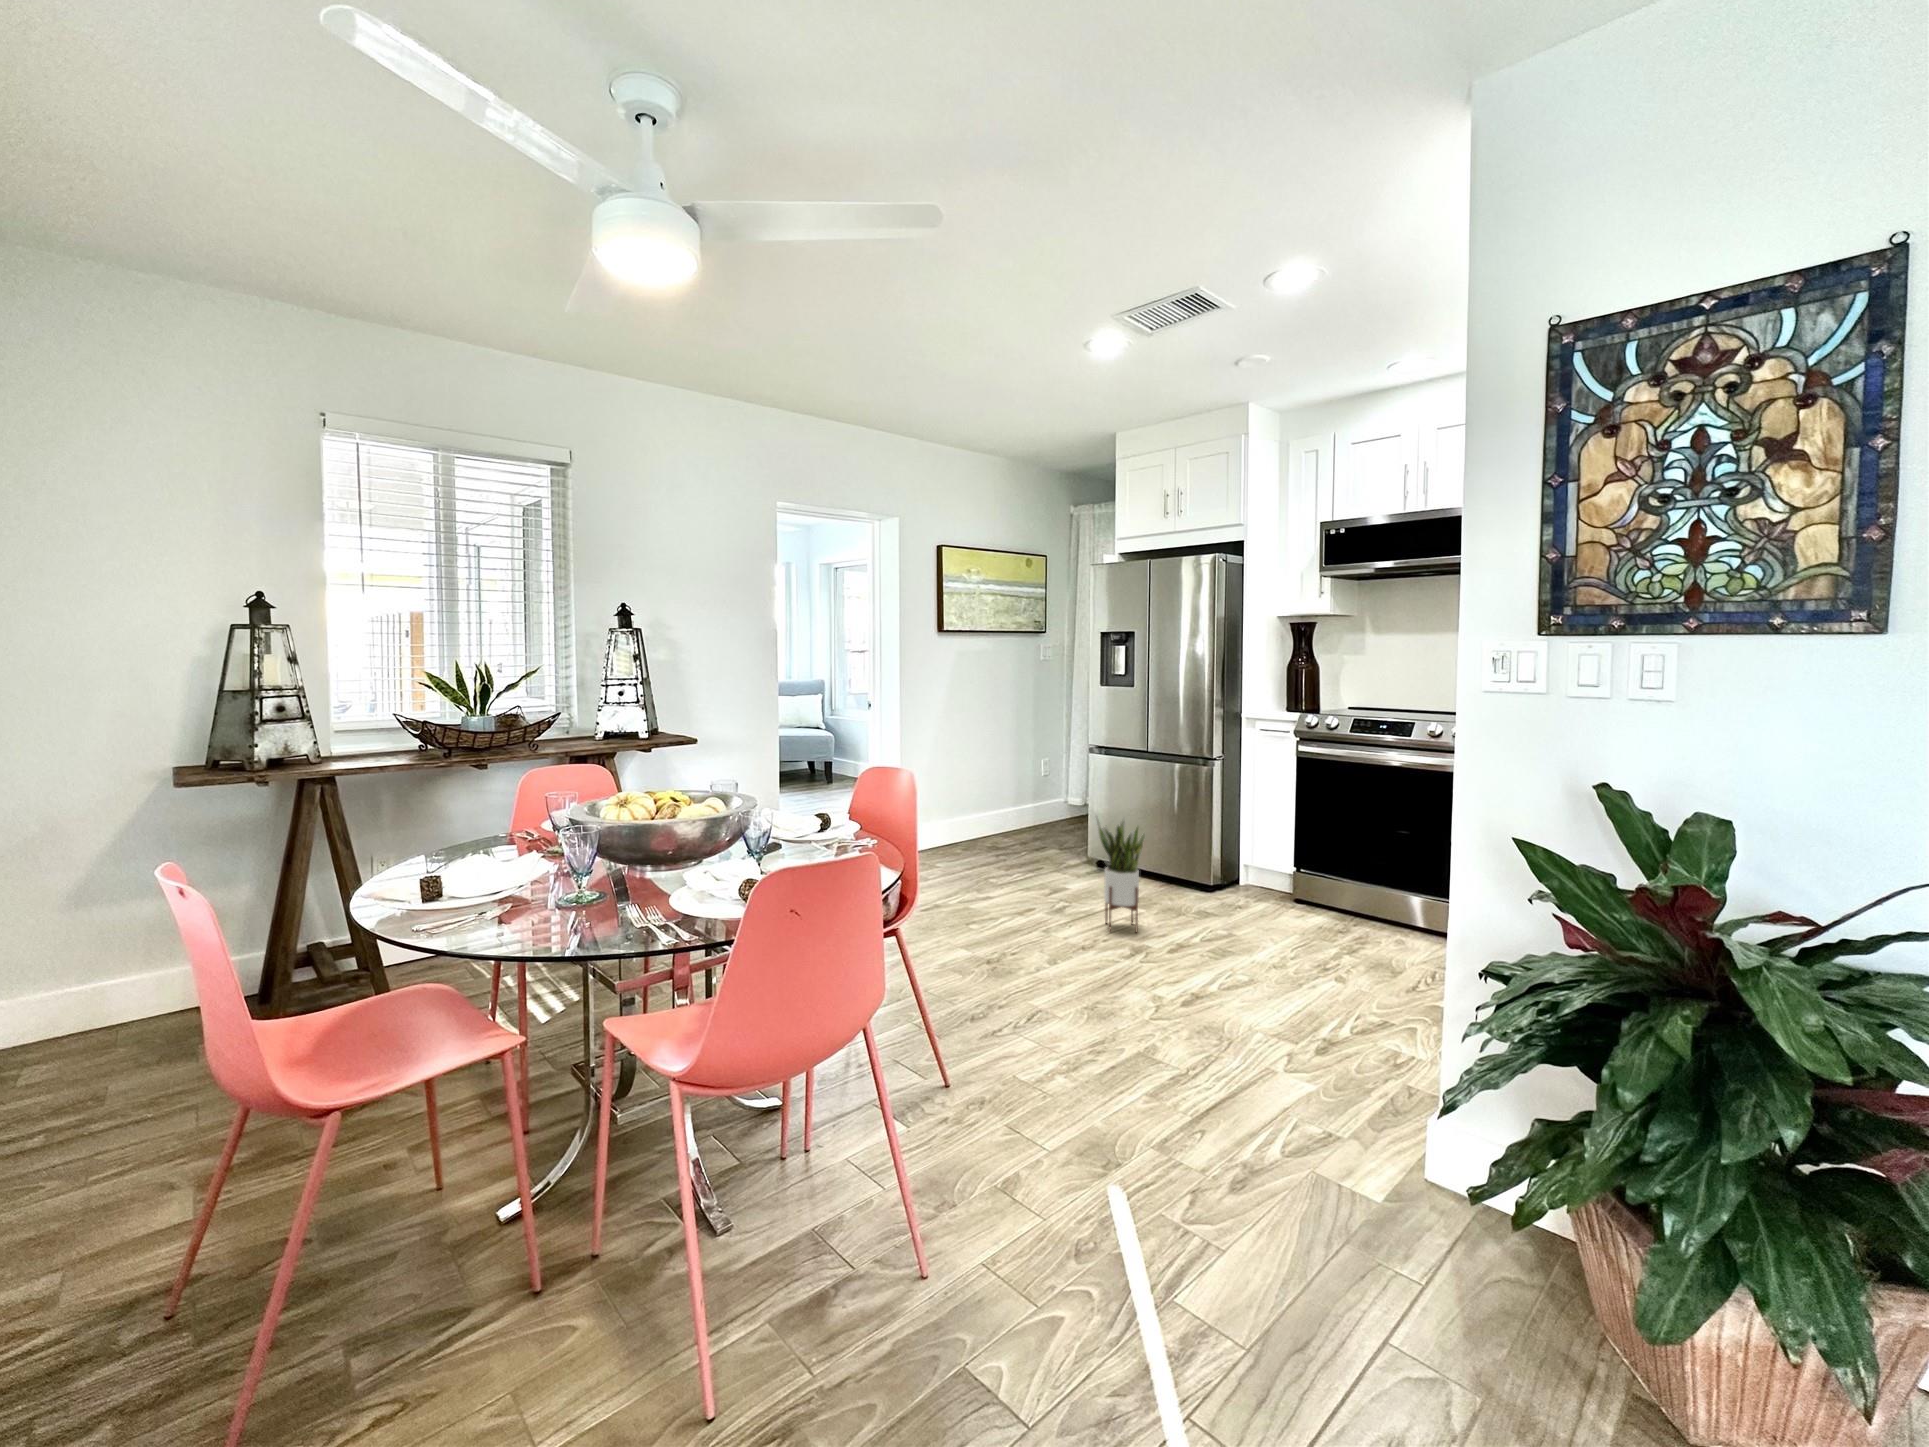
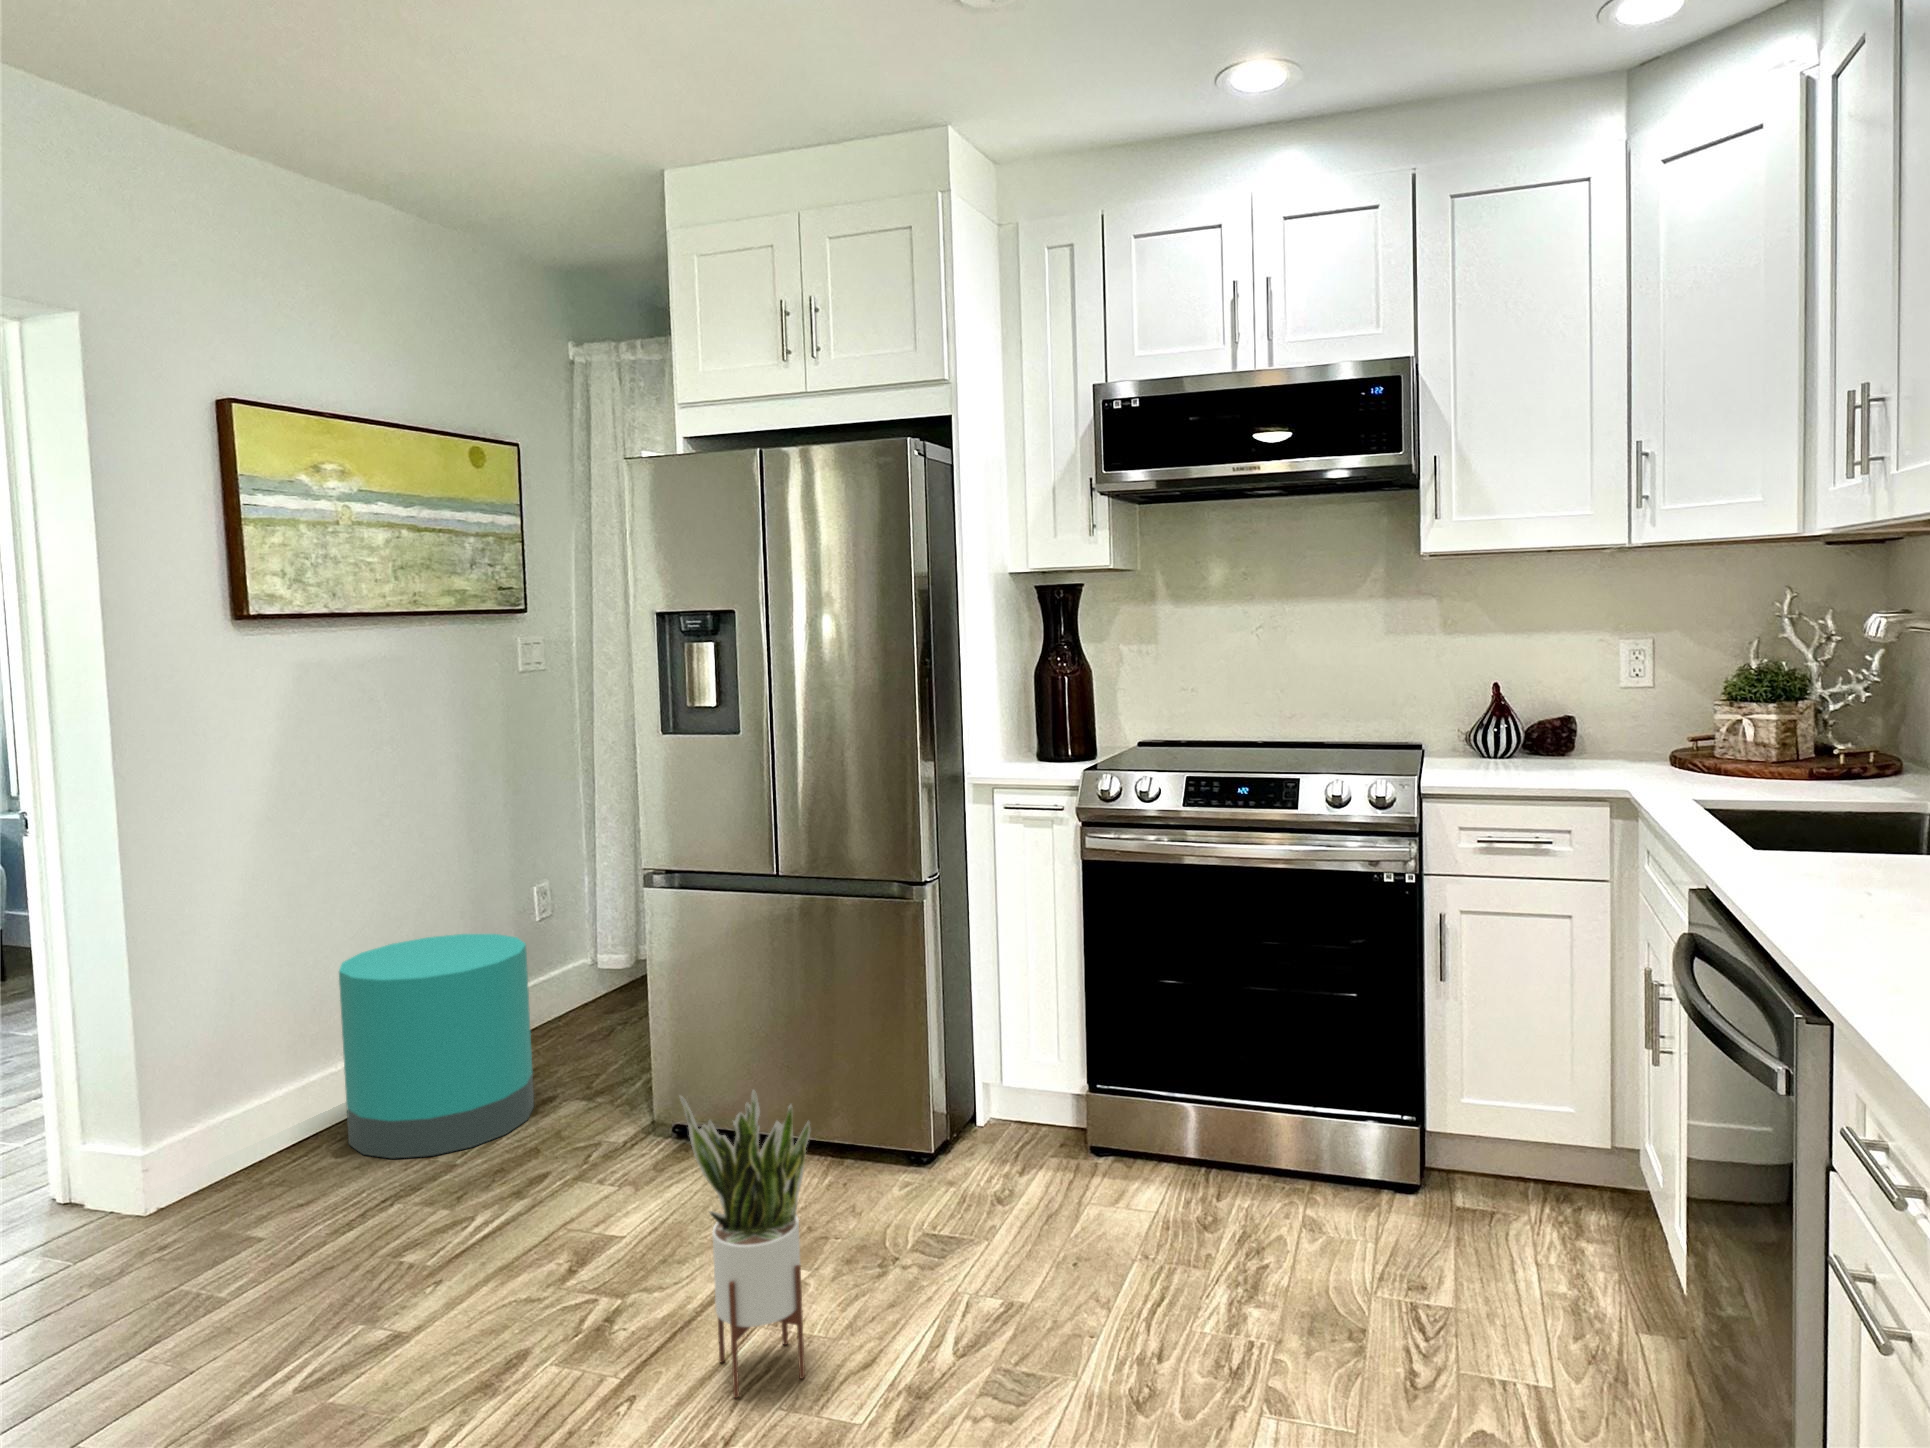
trash can: none [967,772,1039,857] -> present [339,934,534,1159]

